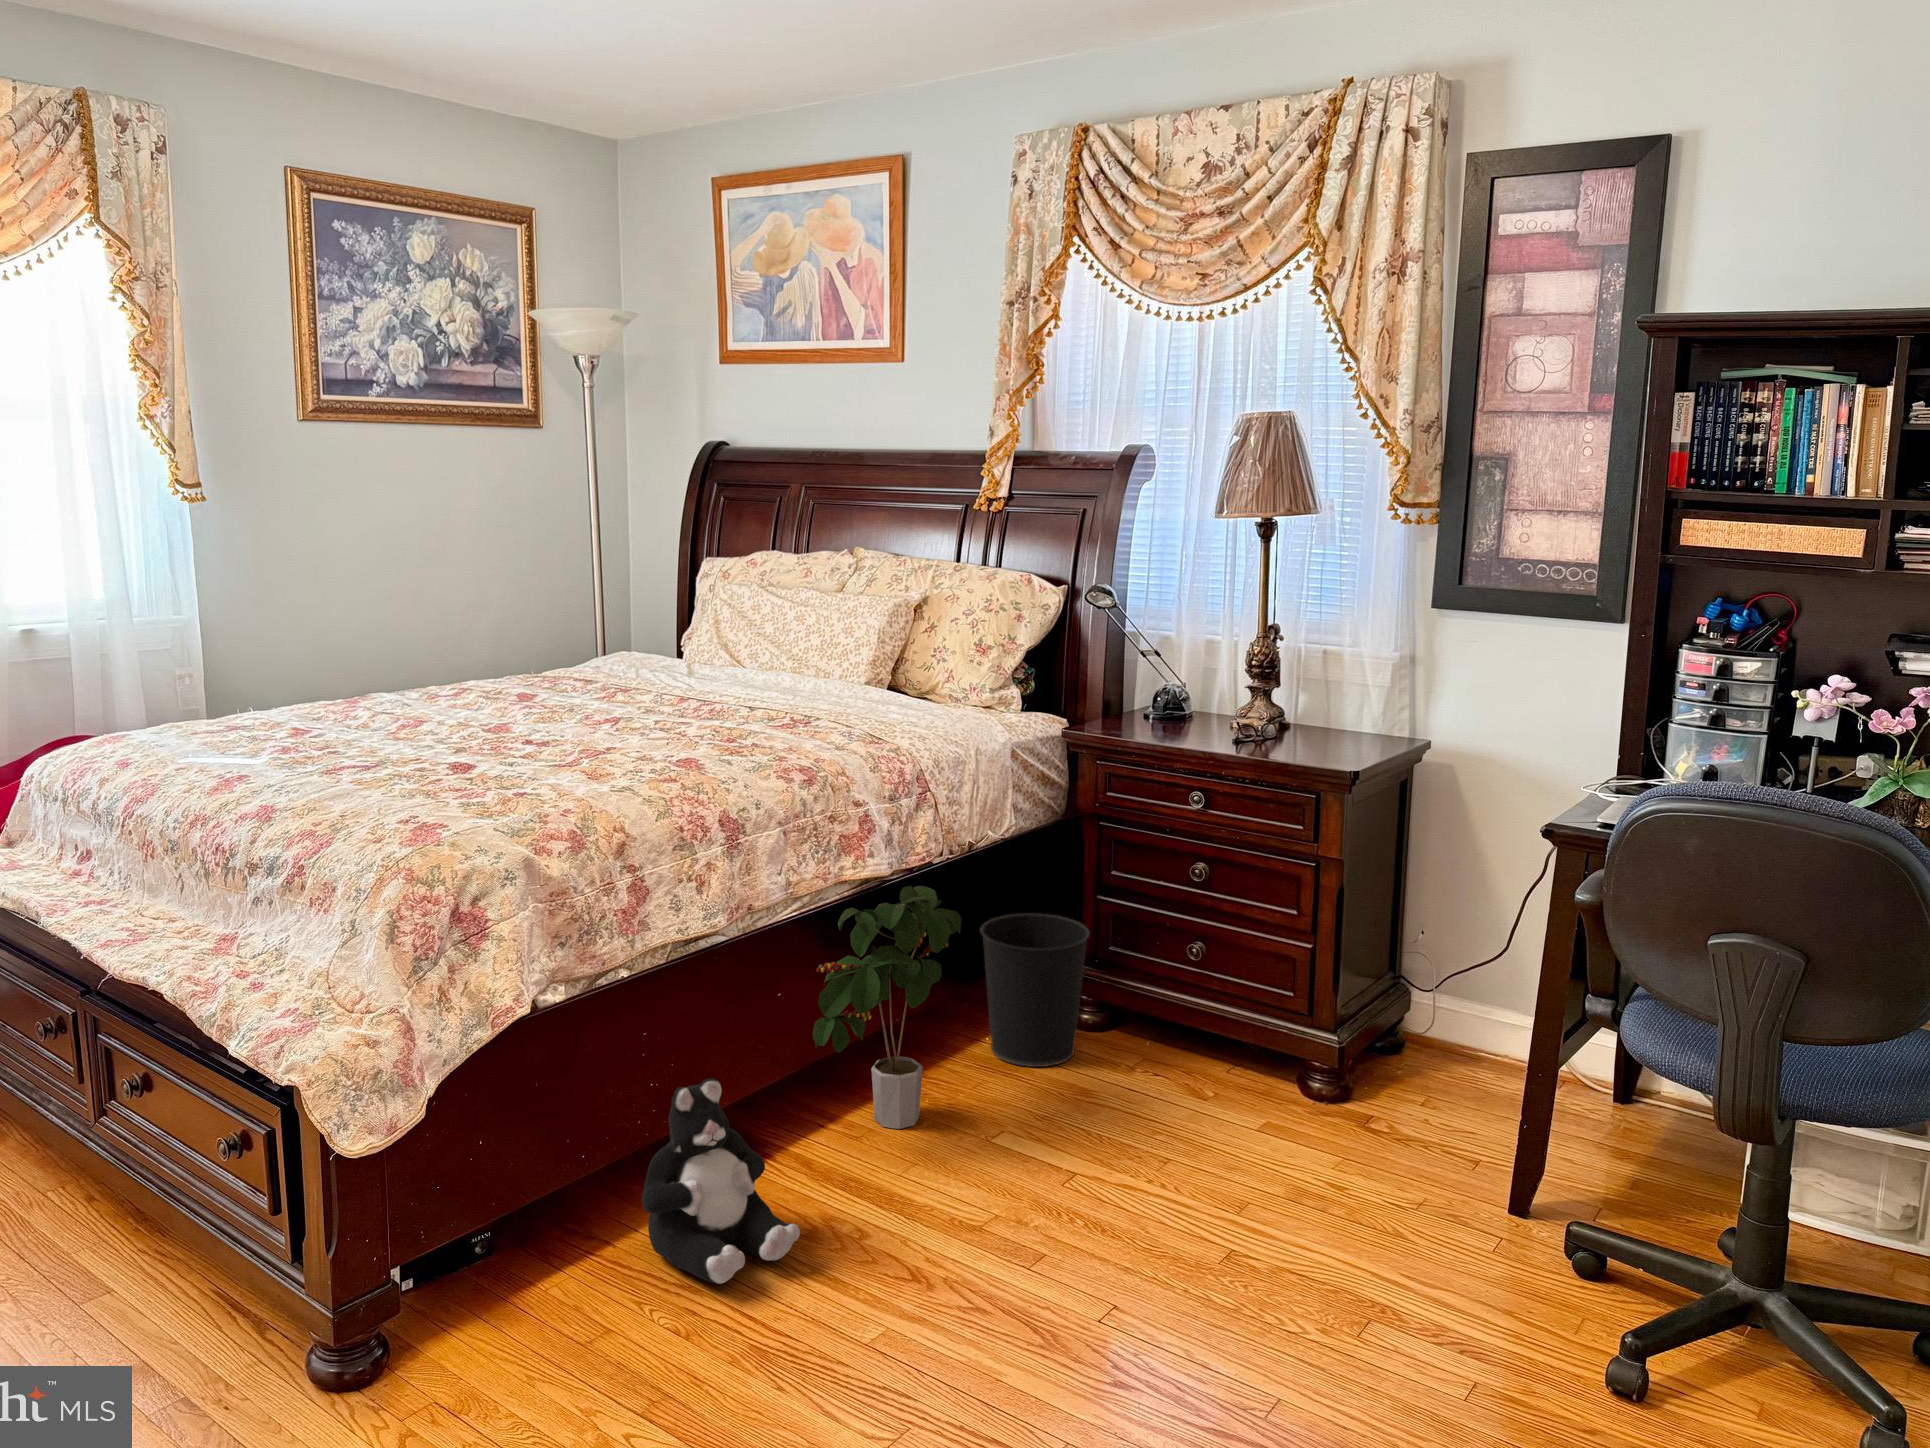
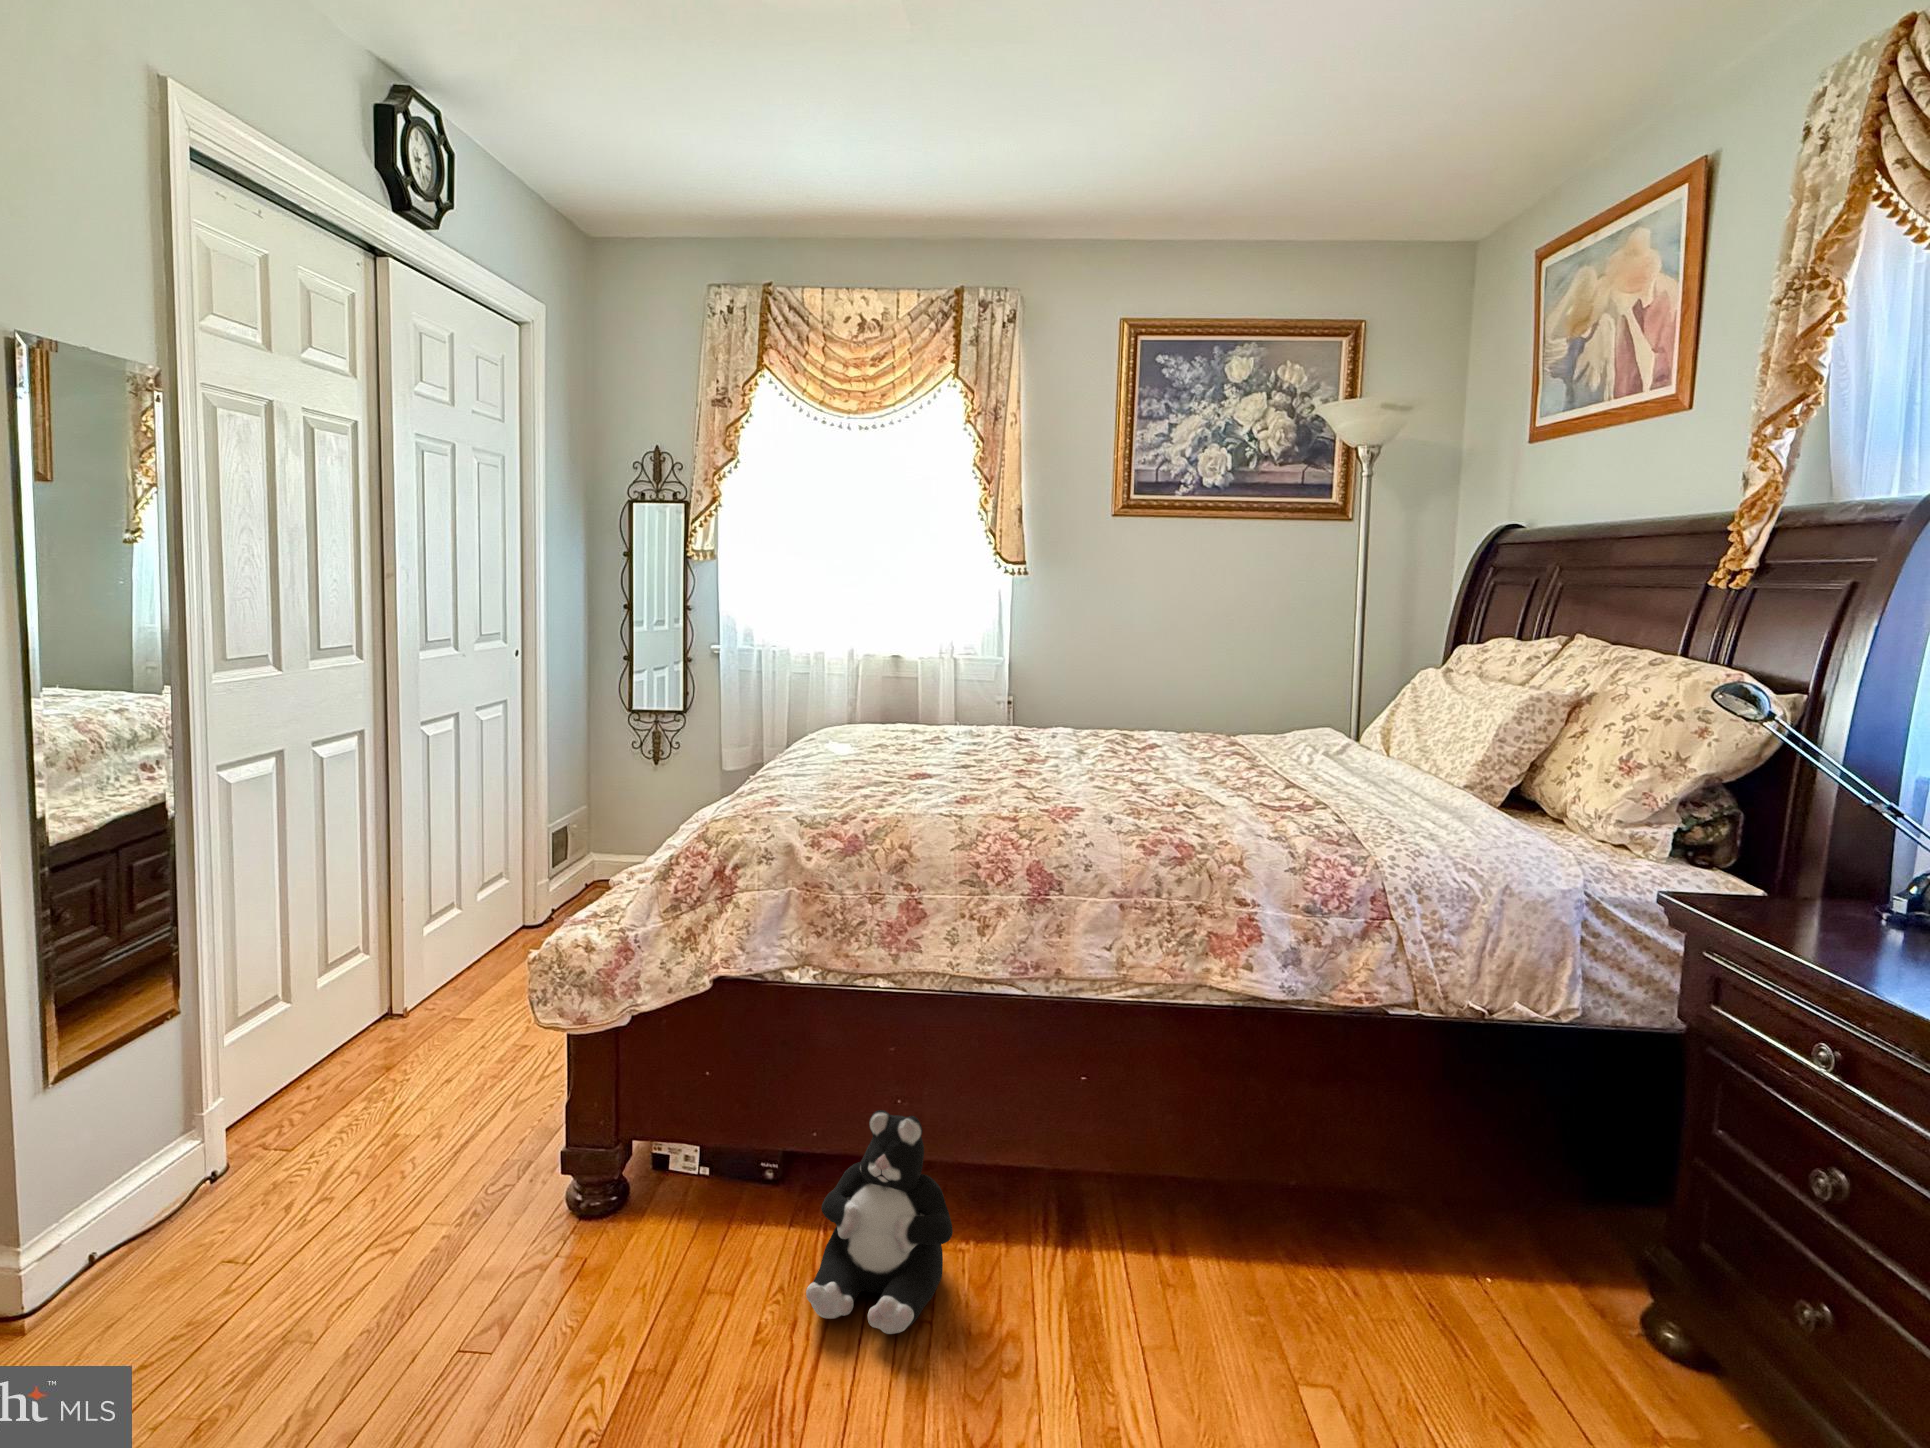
potted plant: present [812,886,962,1129] -> none [1089,1015,1371,1317]
wastebasket: present [981,914,1089,1067] -> none [1449,1128,1631,1381]

